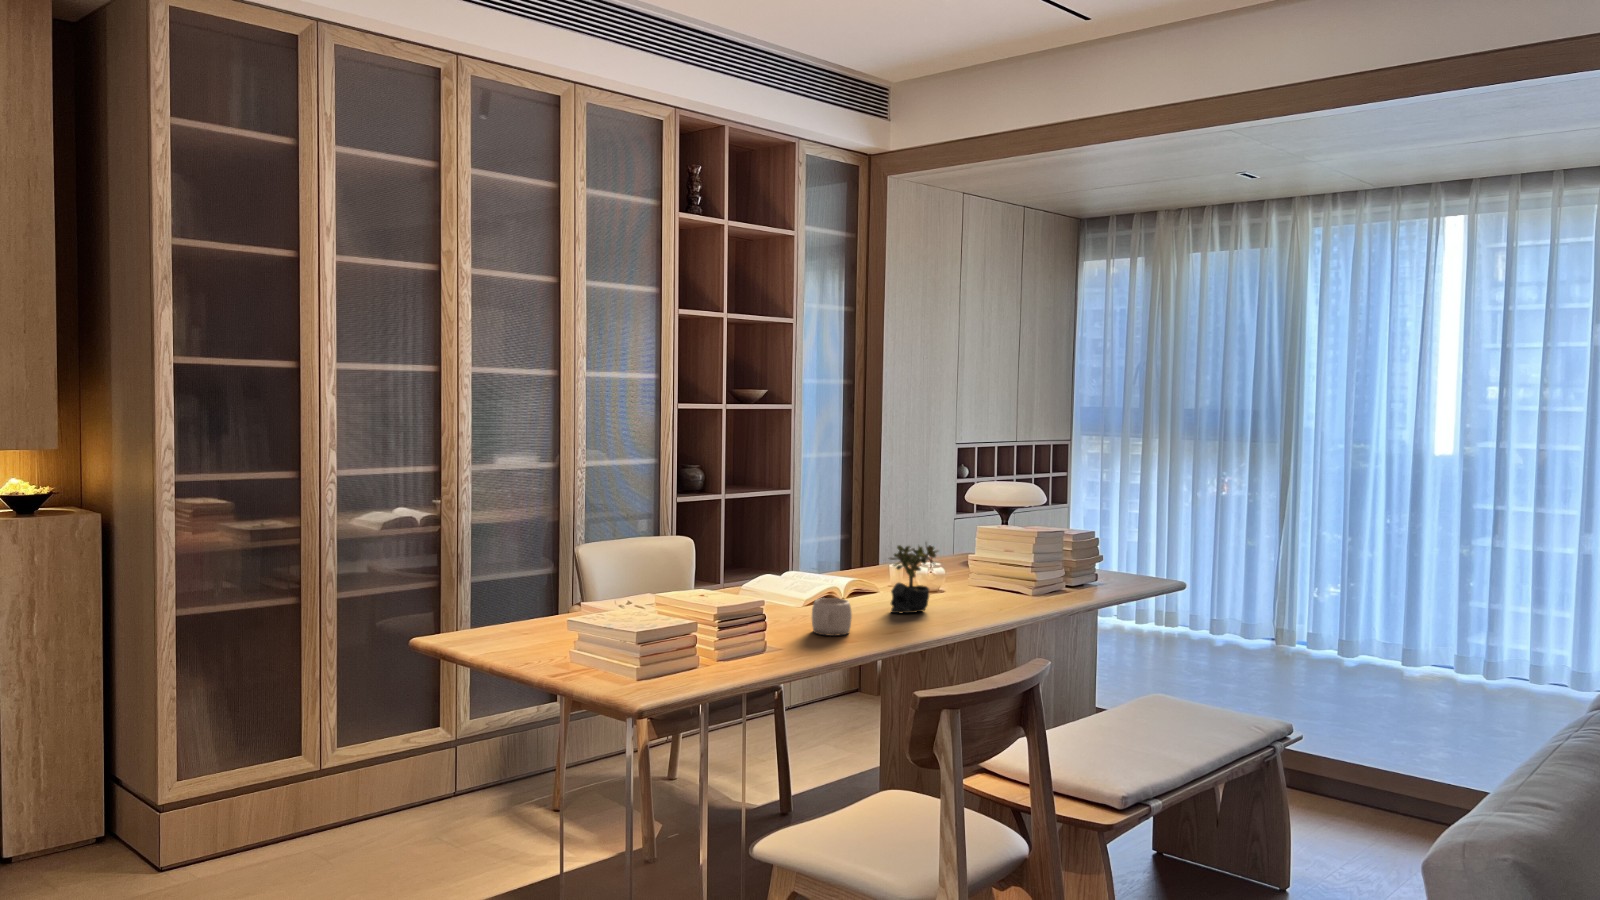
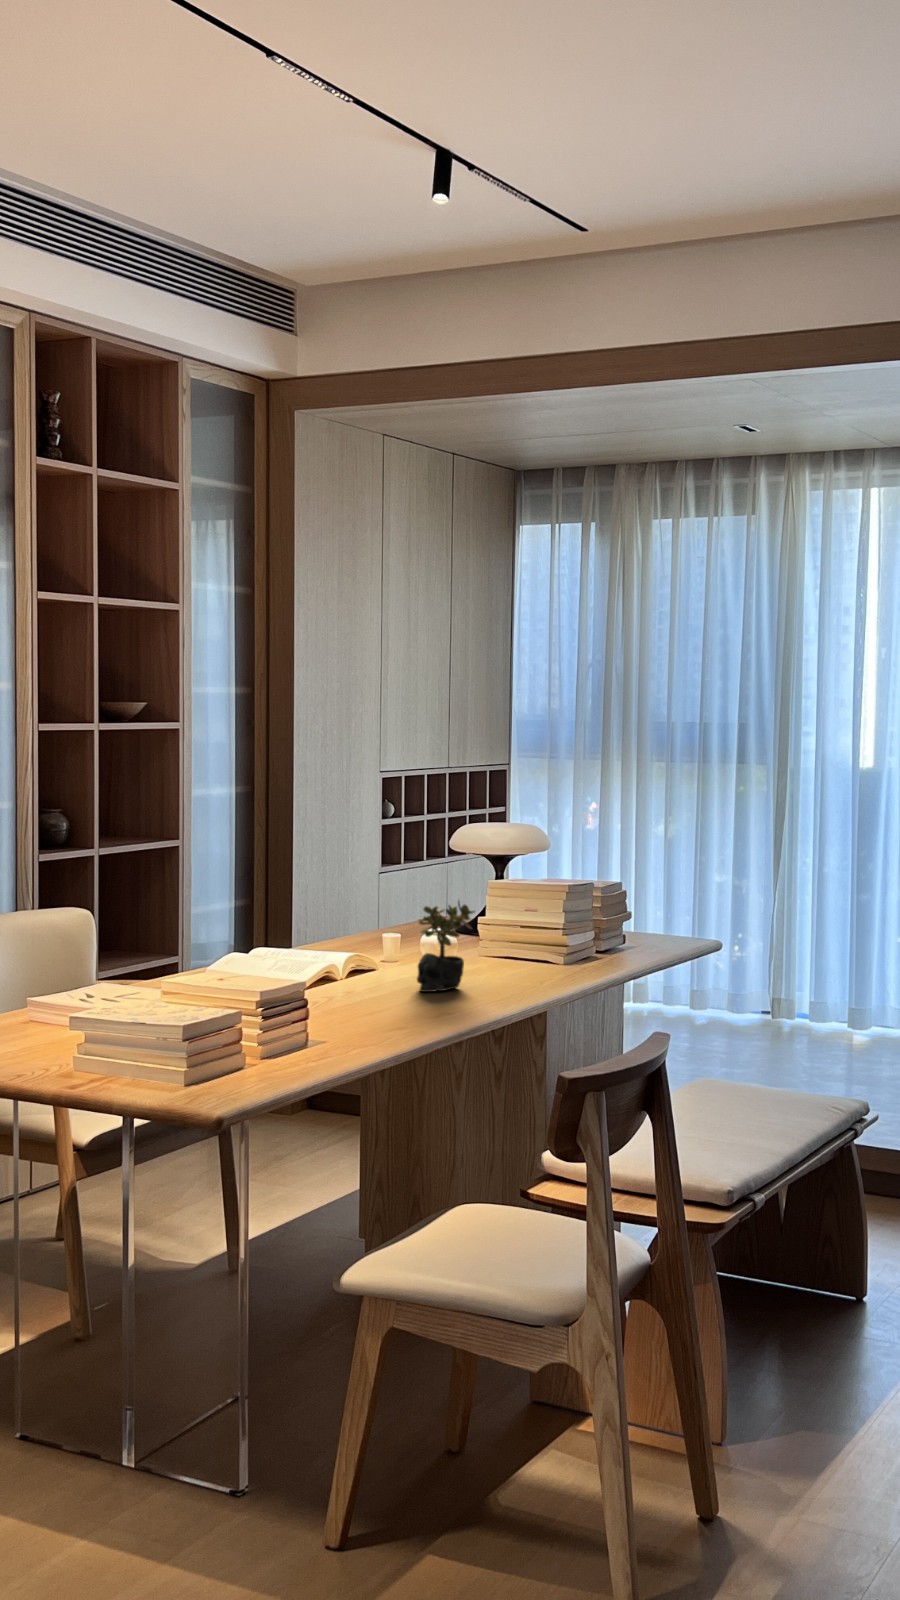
mug: present [812,598,852,636] -> none [344,976,395,1022]

